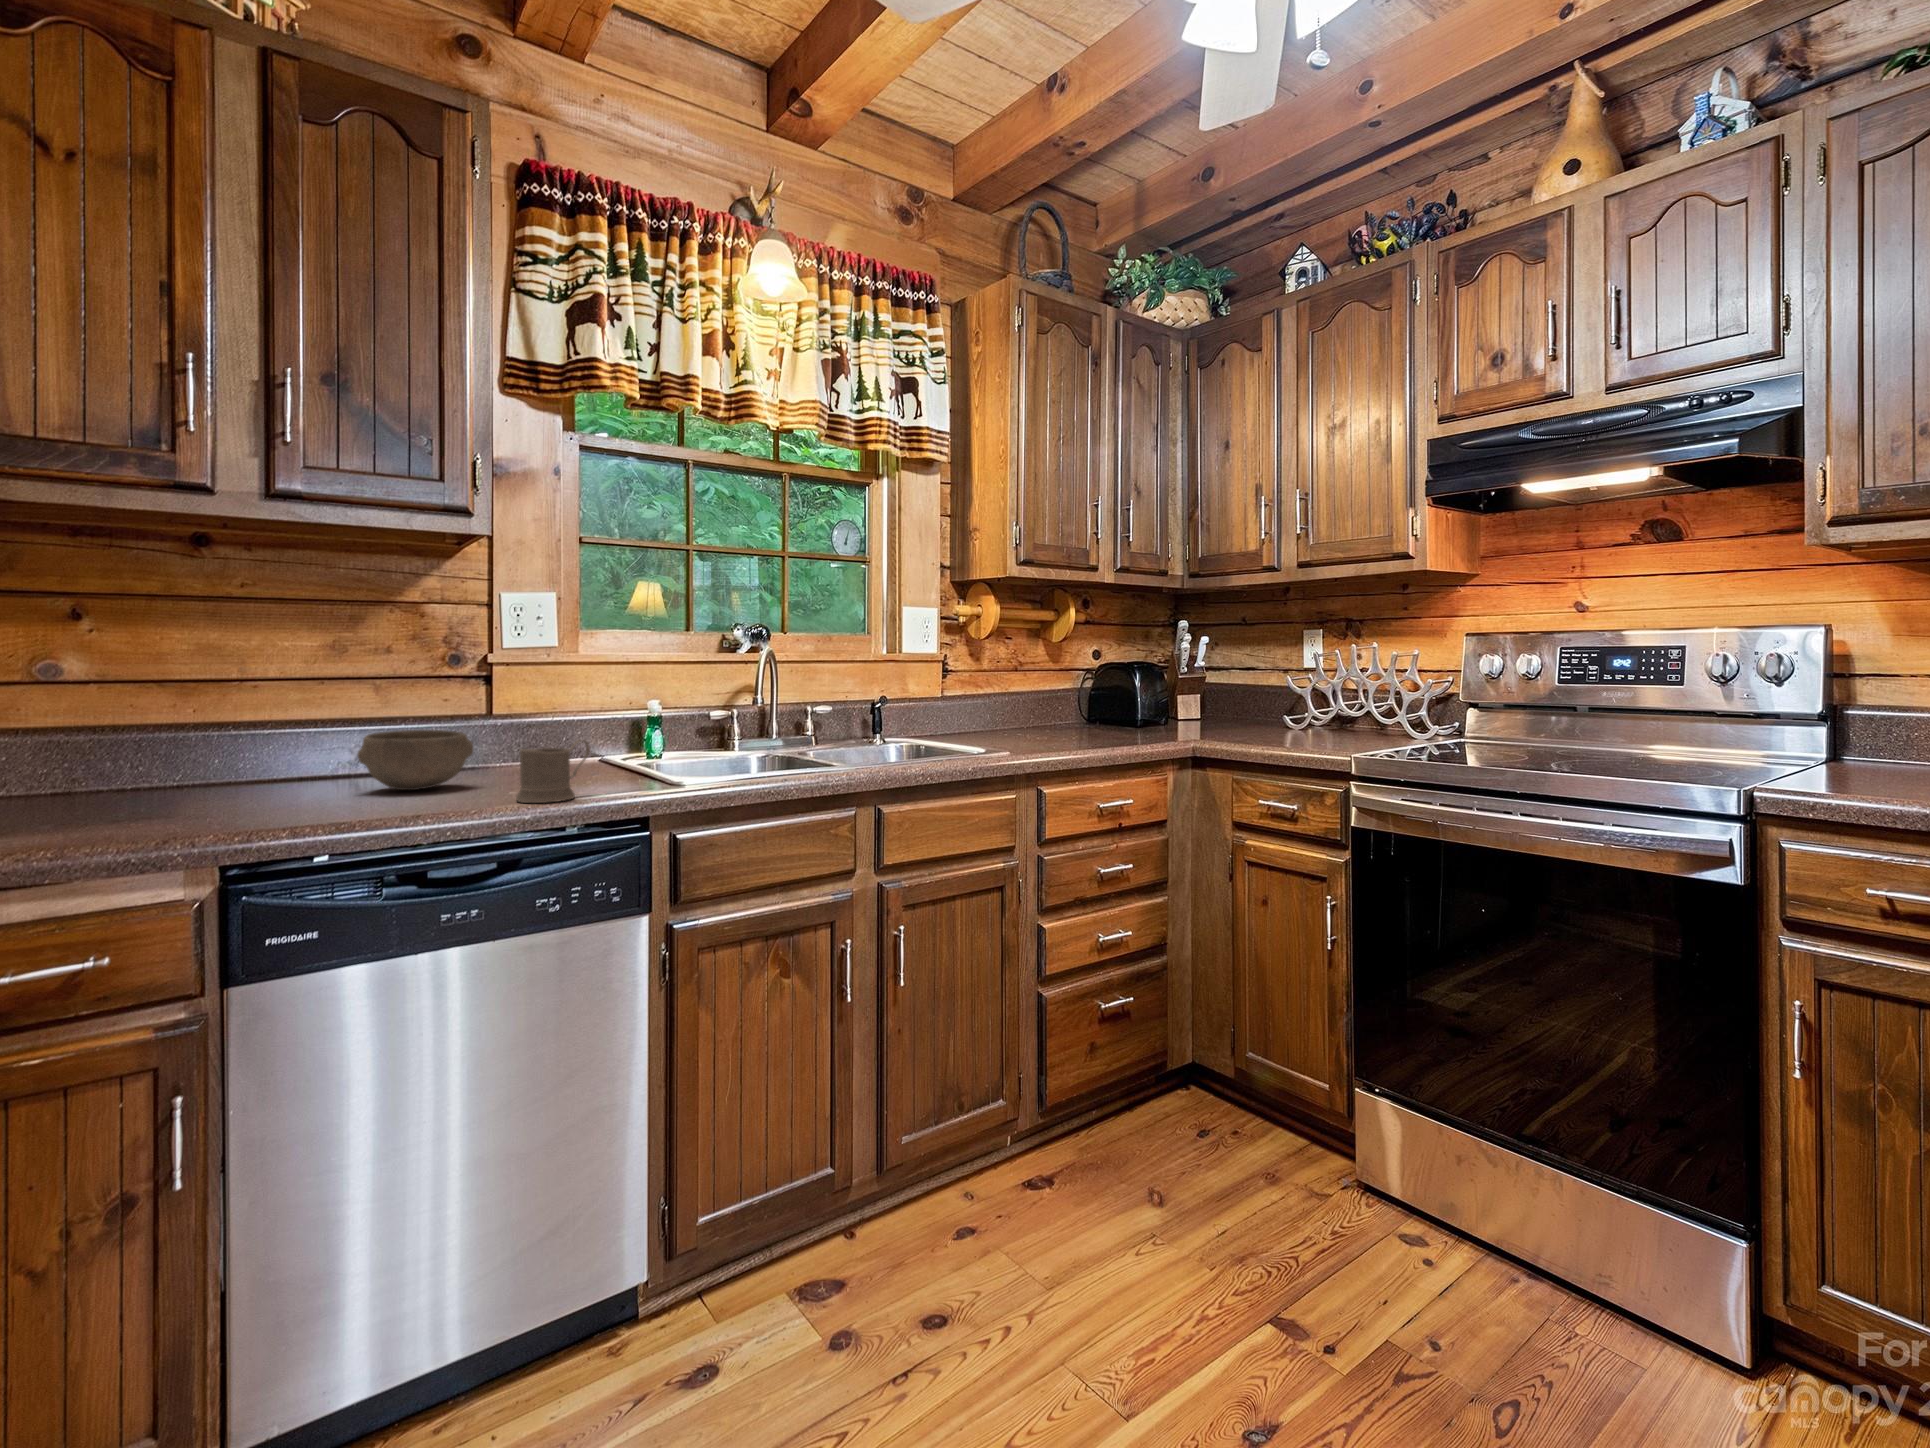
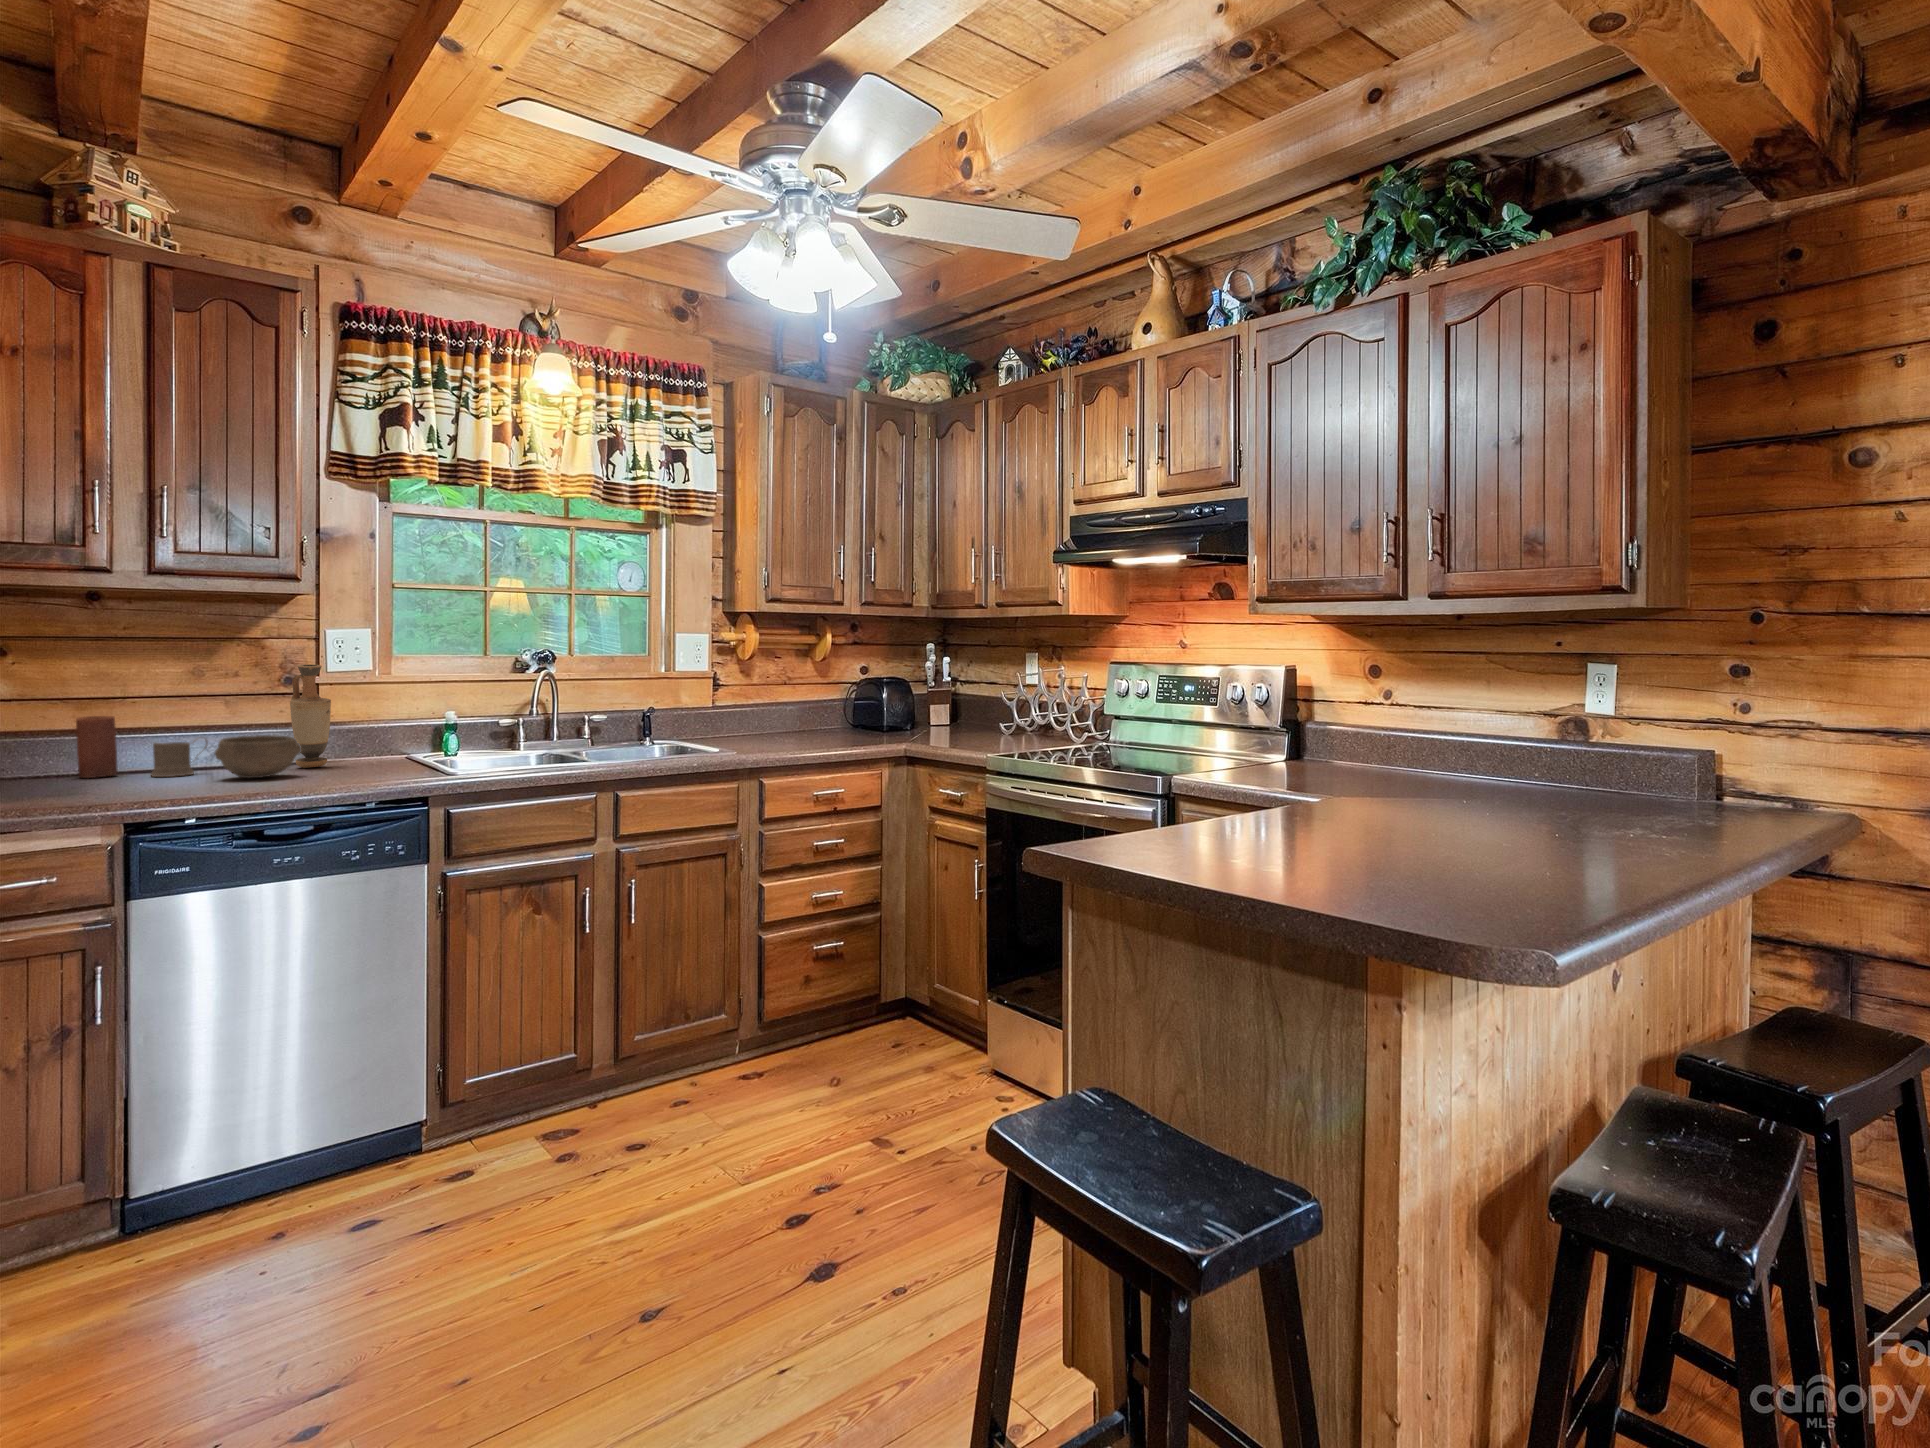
vase: none [455,635,507,774] -> present [290,664,331,768]
candle: none [172,703,230,789] -> present [76,716,118,778]
mug: present [516,740,590,803] -> present [150,739,208,777]

